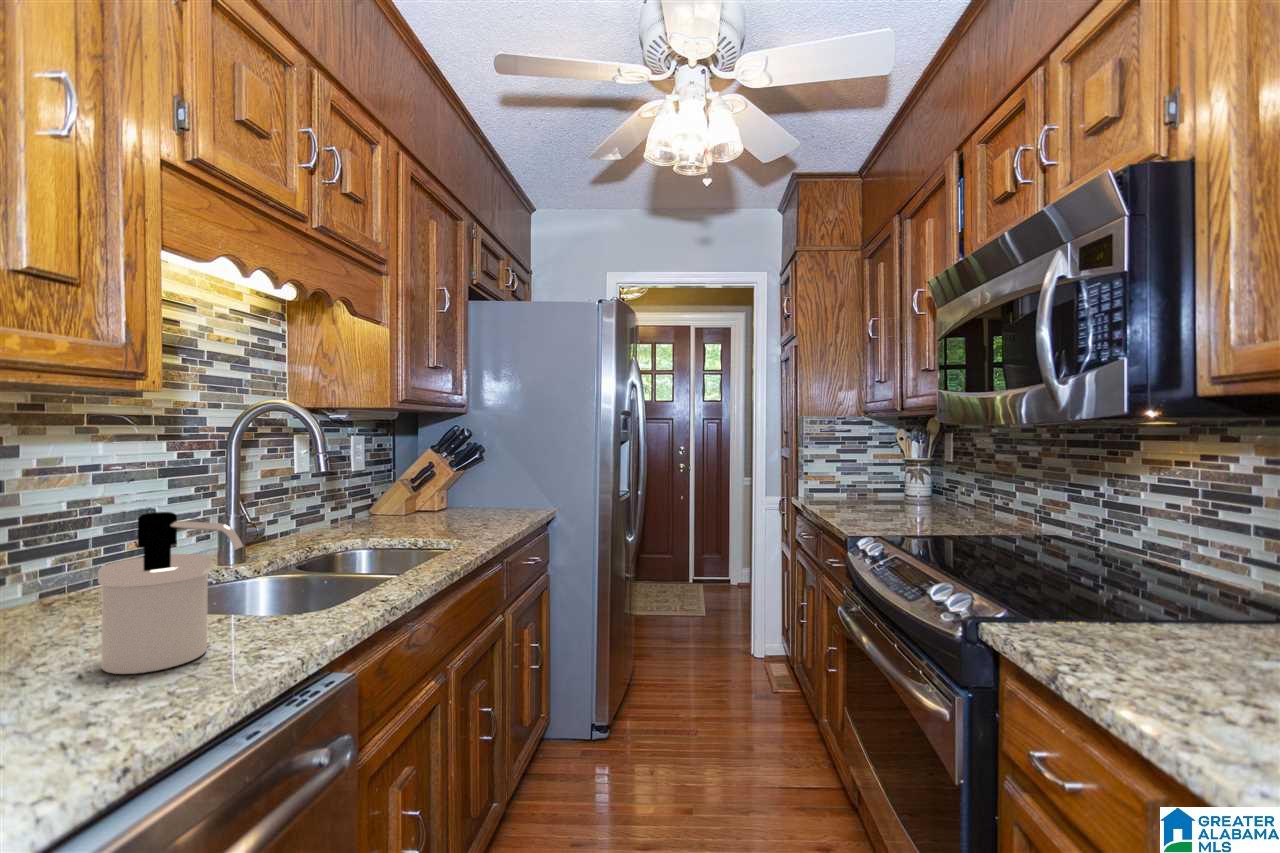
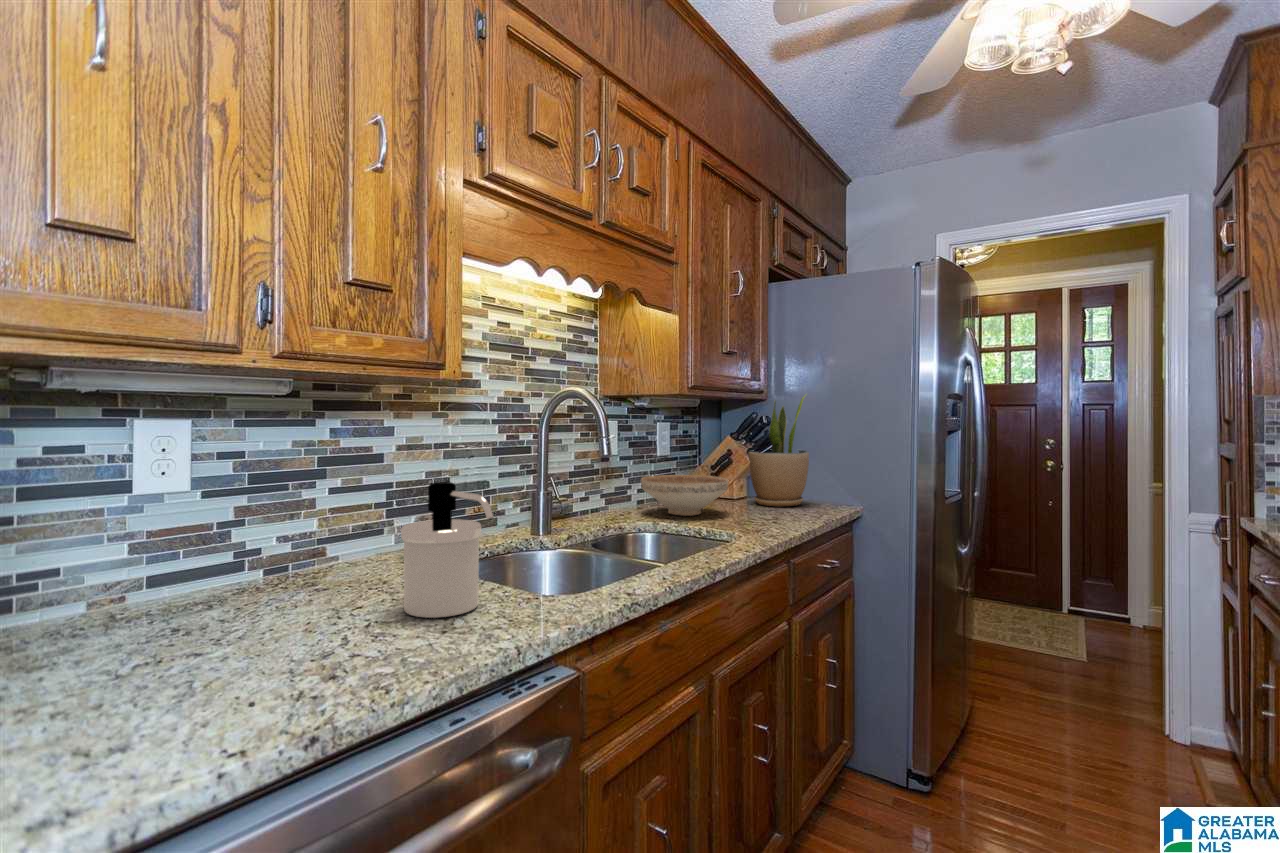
potted plant: none [448,407,506,514] -> present [749,397,809,506]
decorative bowl: none [340,488,435,530] -> present [641,475,728,516]

